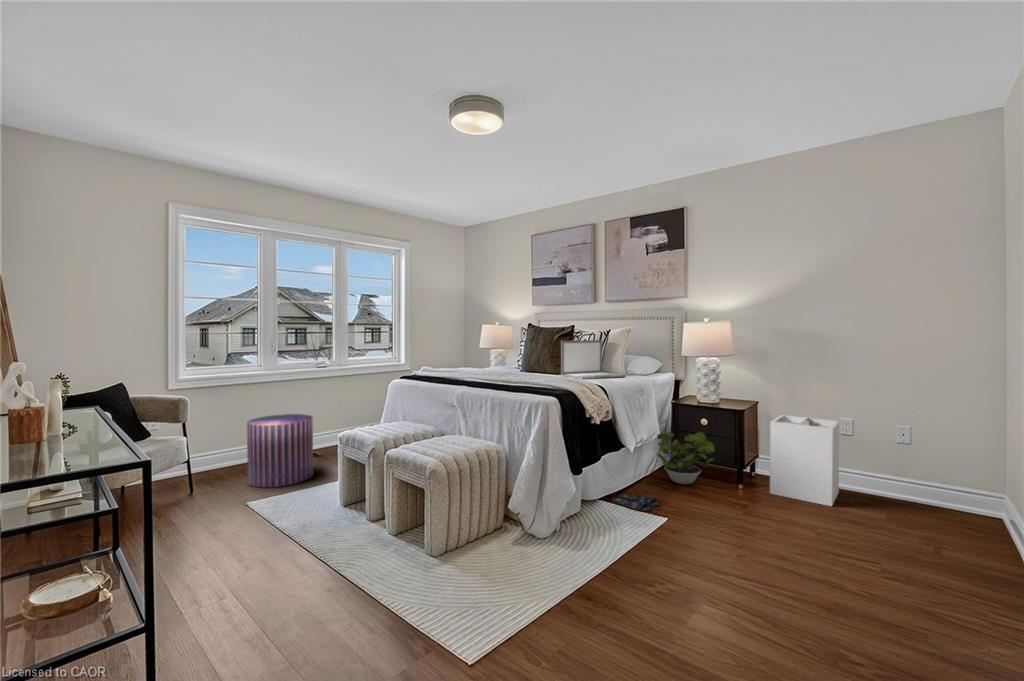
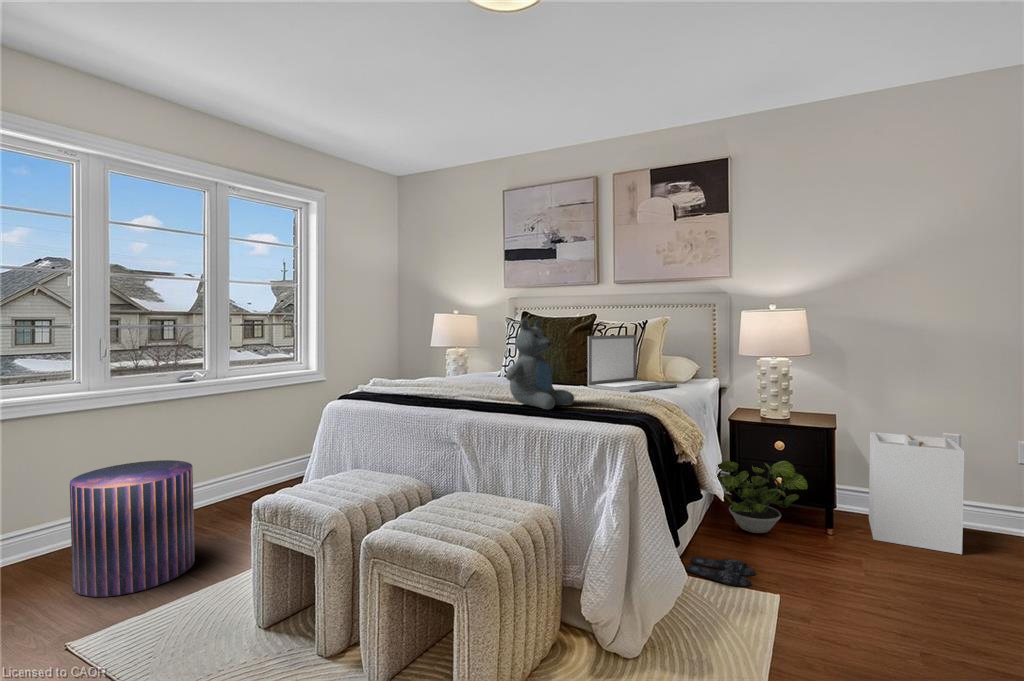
teddy bear: none [483,330,527,386] -> present [506,319,575,409]

